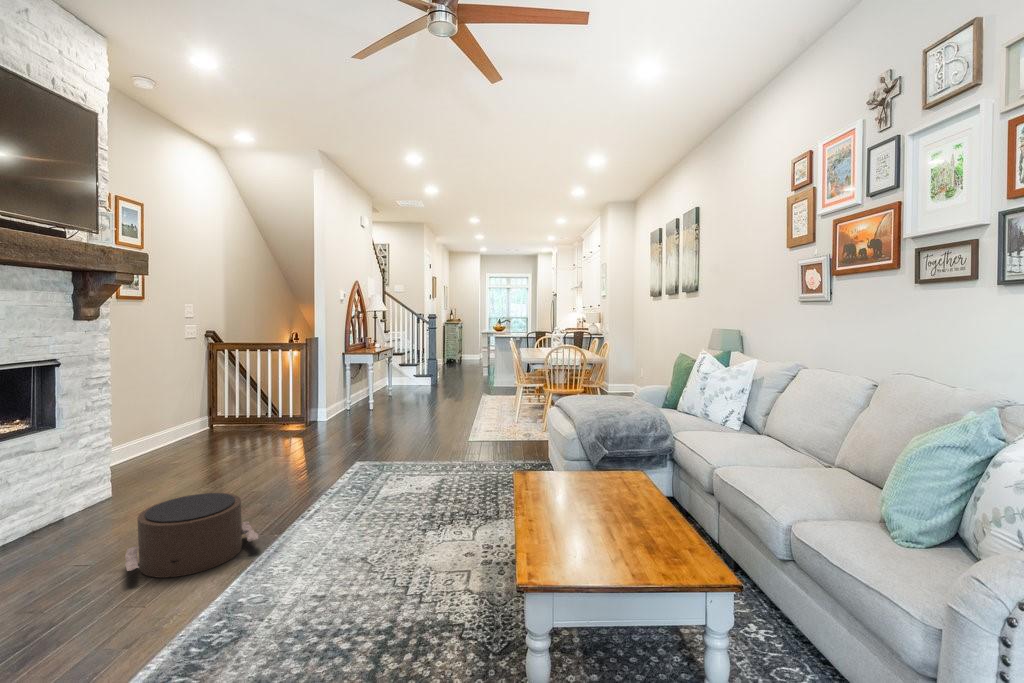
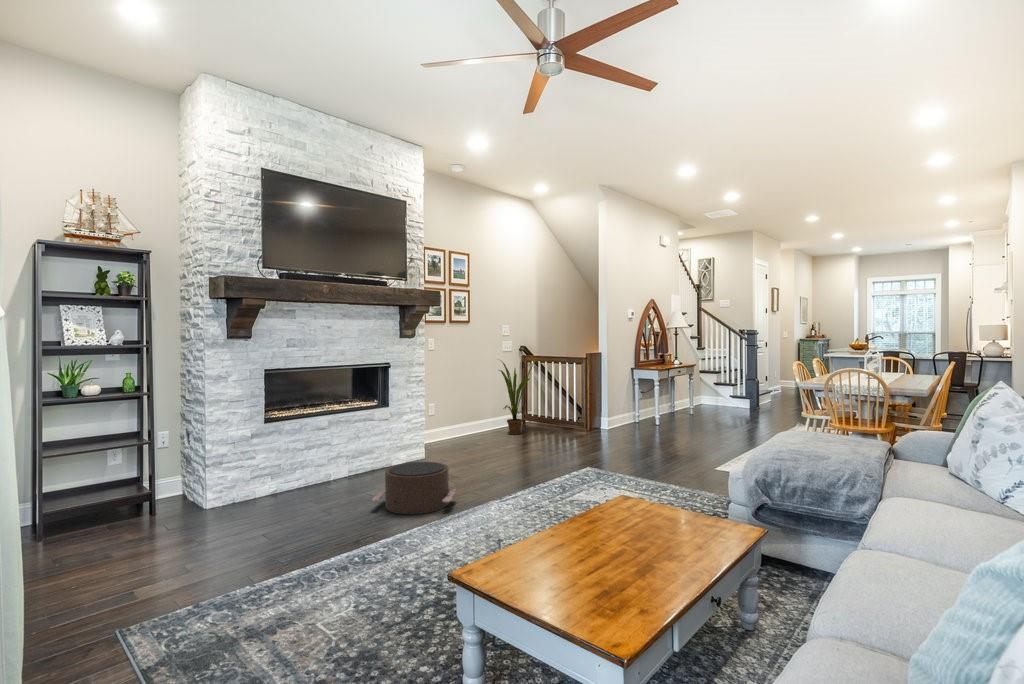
house plant: none [181,346,245,441] -> present [499,360,536,435]

